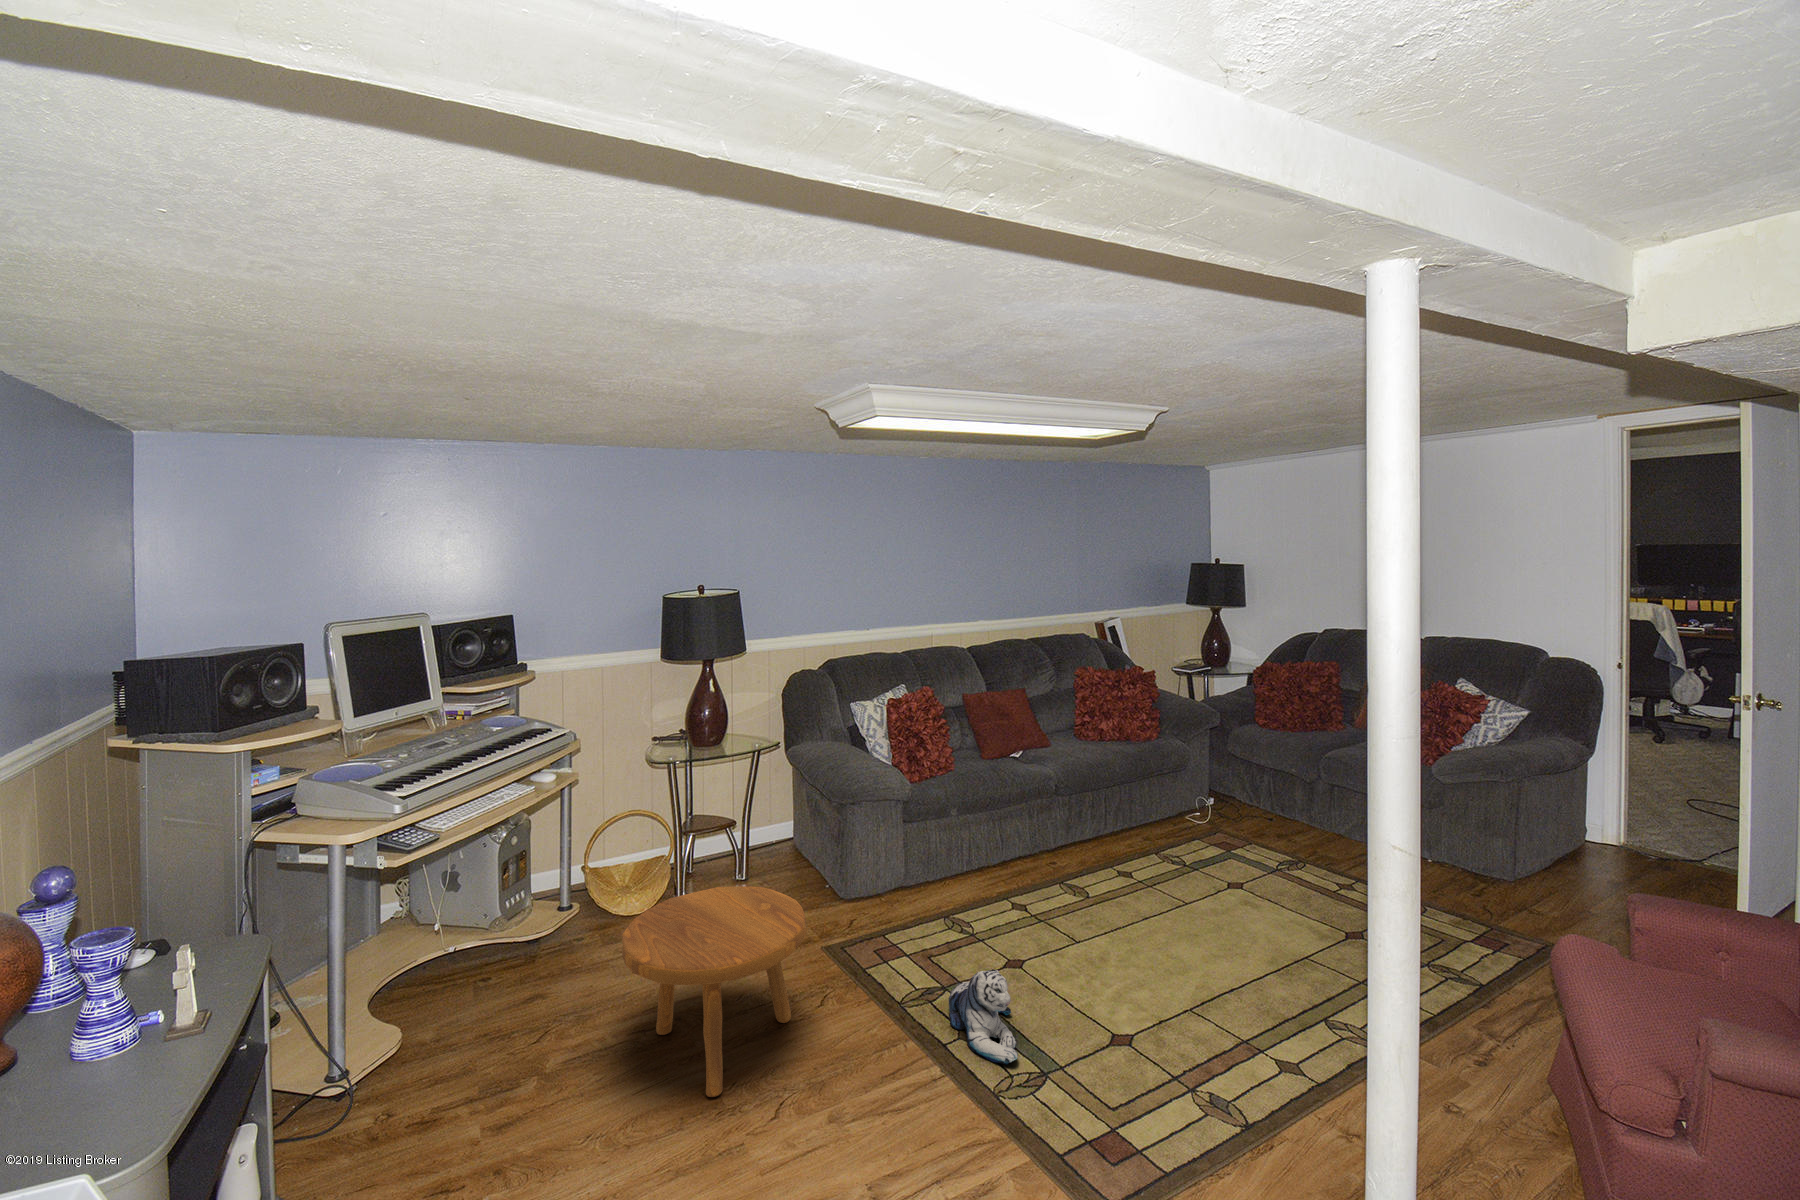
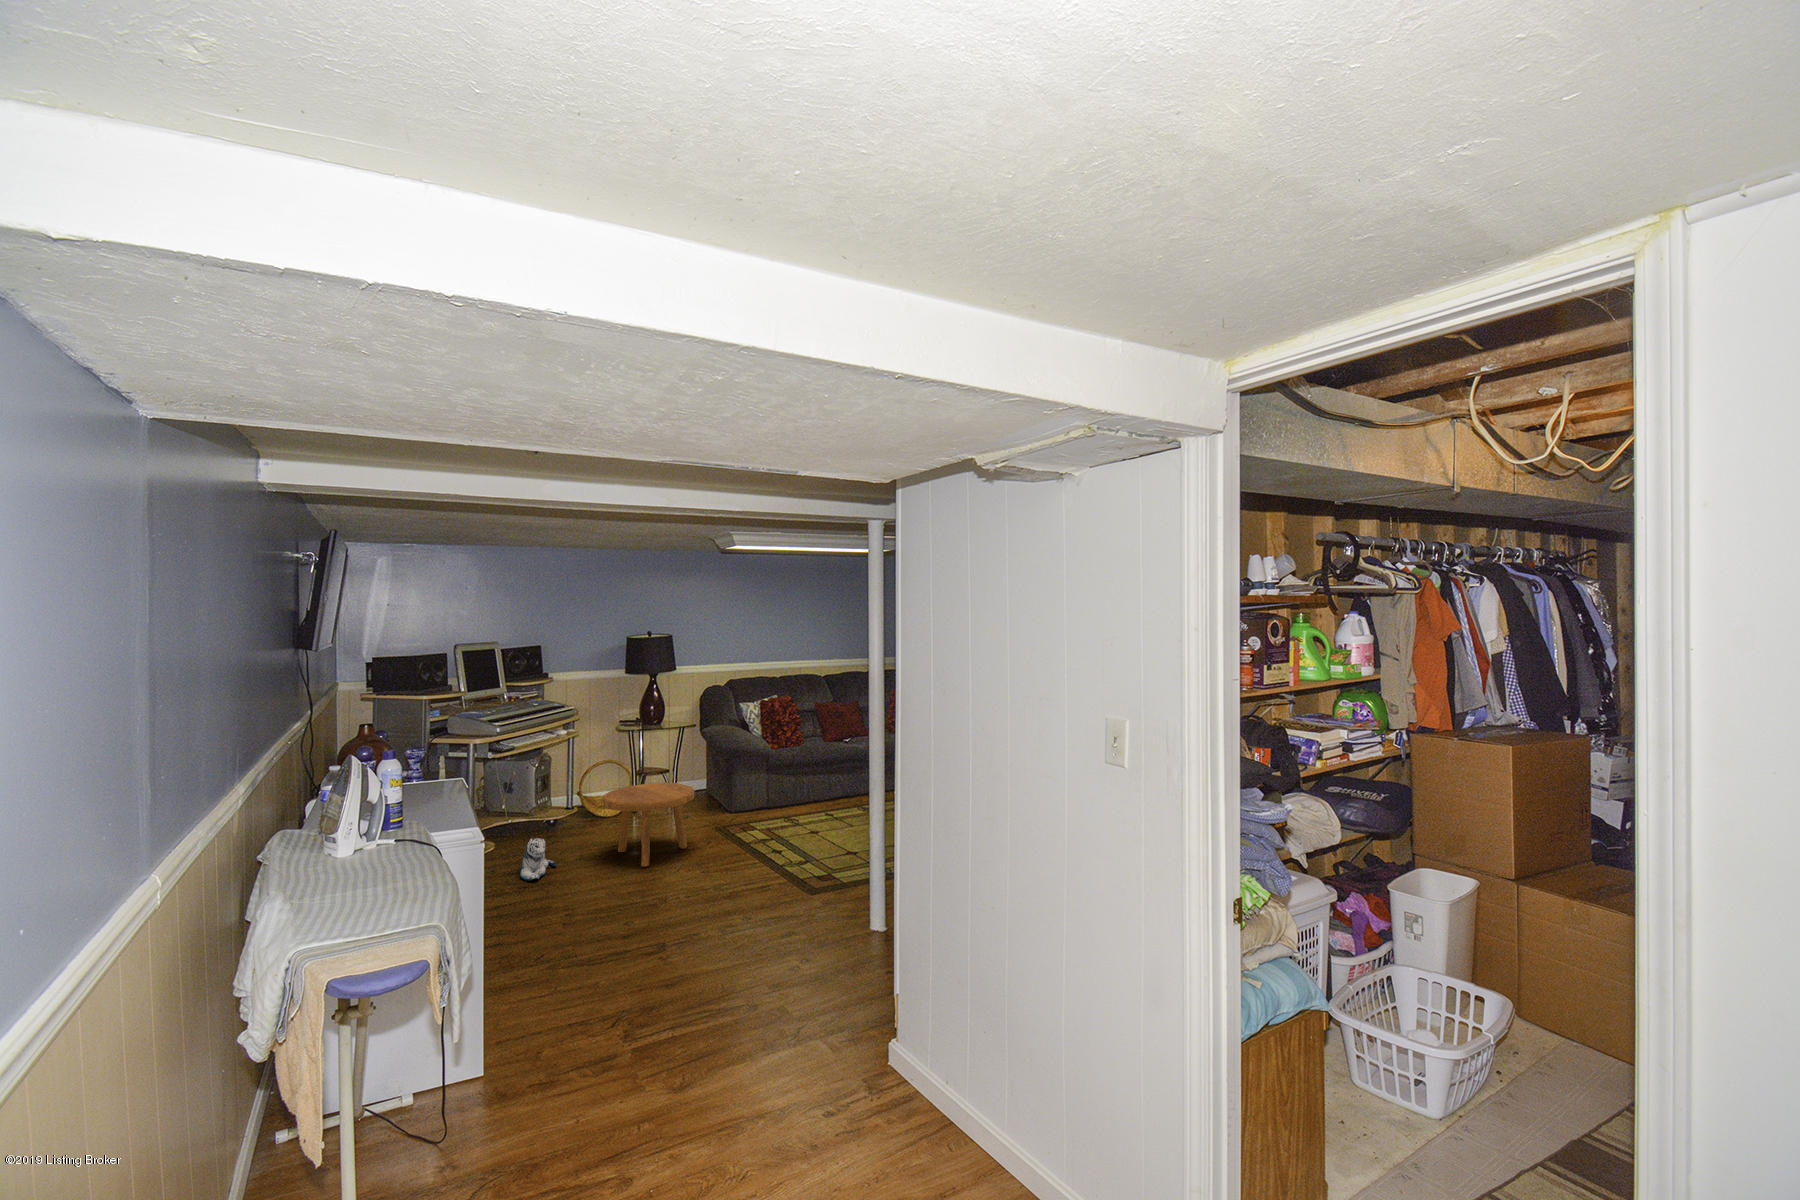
plush toy: present [949,969,1018,1064] -> present [520,838,557,881]

